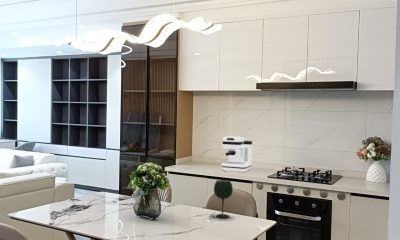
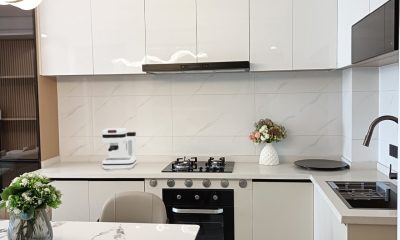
wine glass: present [214,180,233,218] -> none [119,183,144,231]

